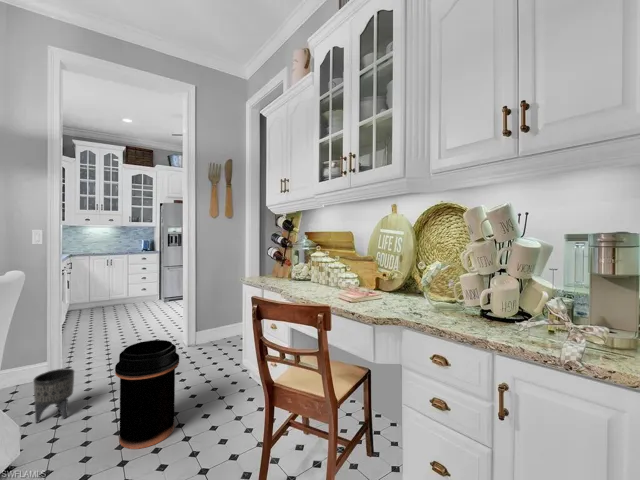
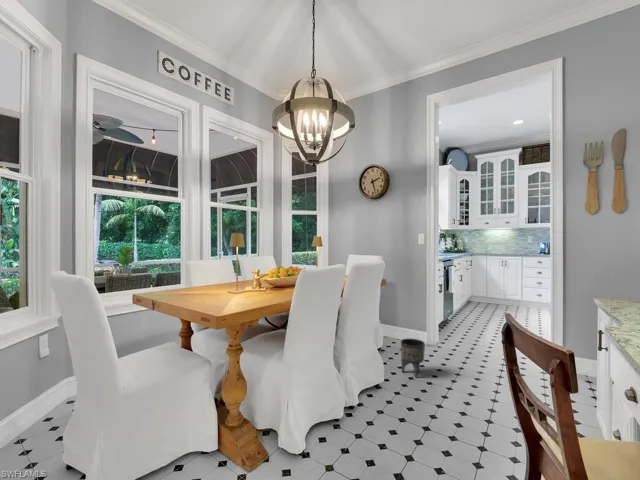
trash can: present [115,340,179,449] -> none [430,335,487,435]

